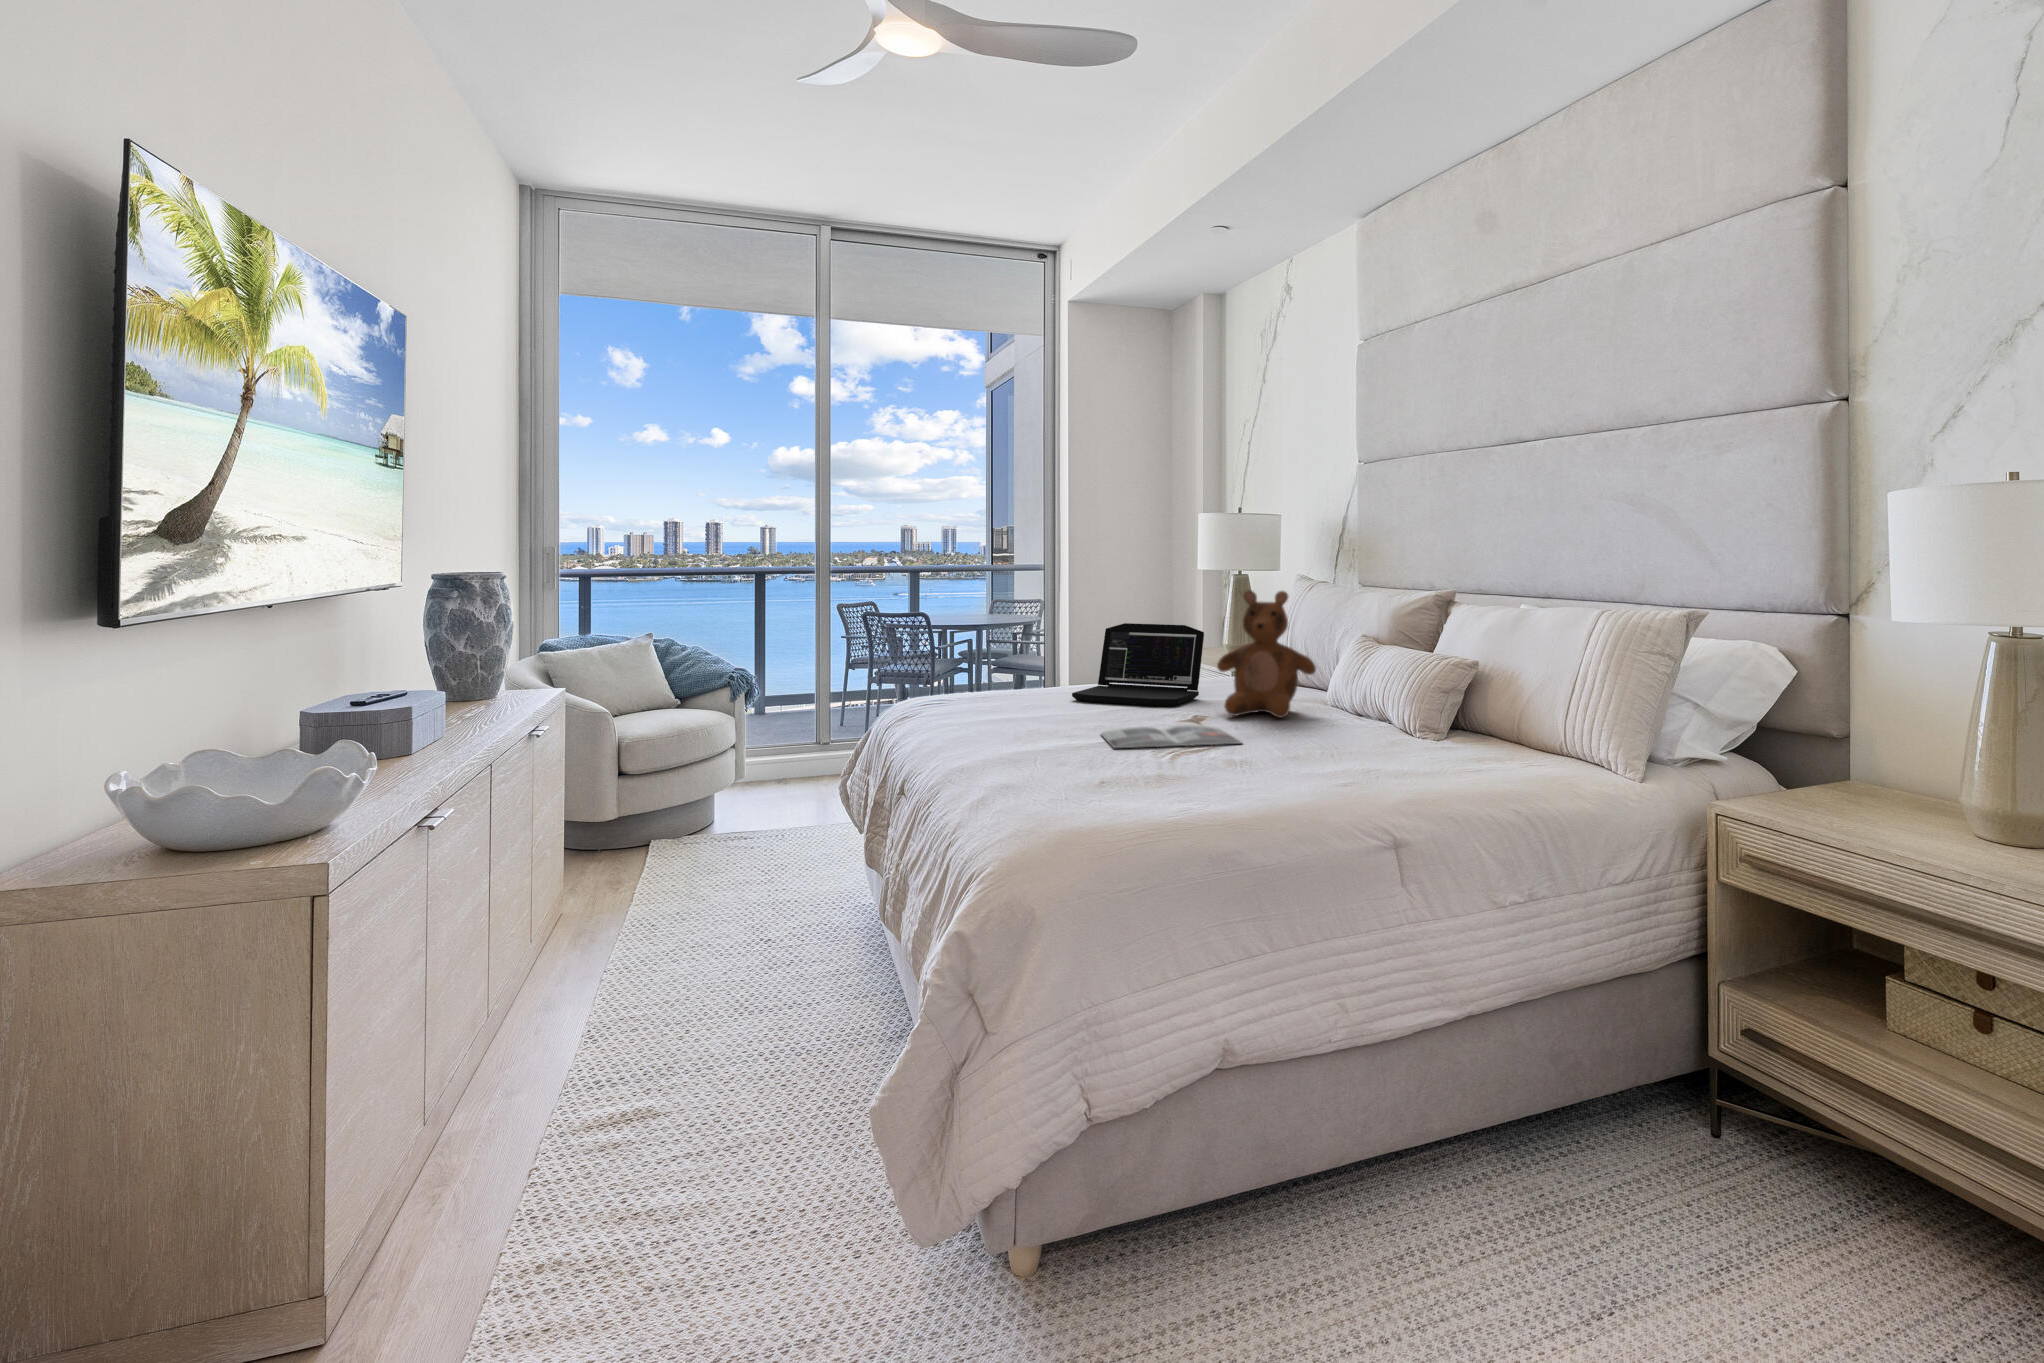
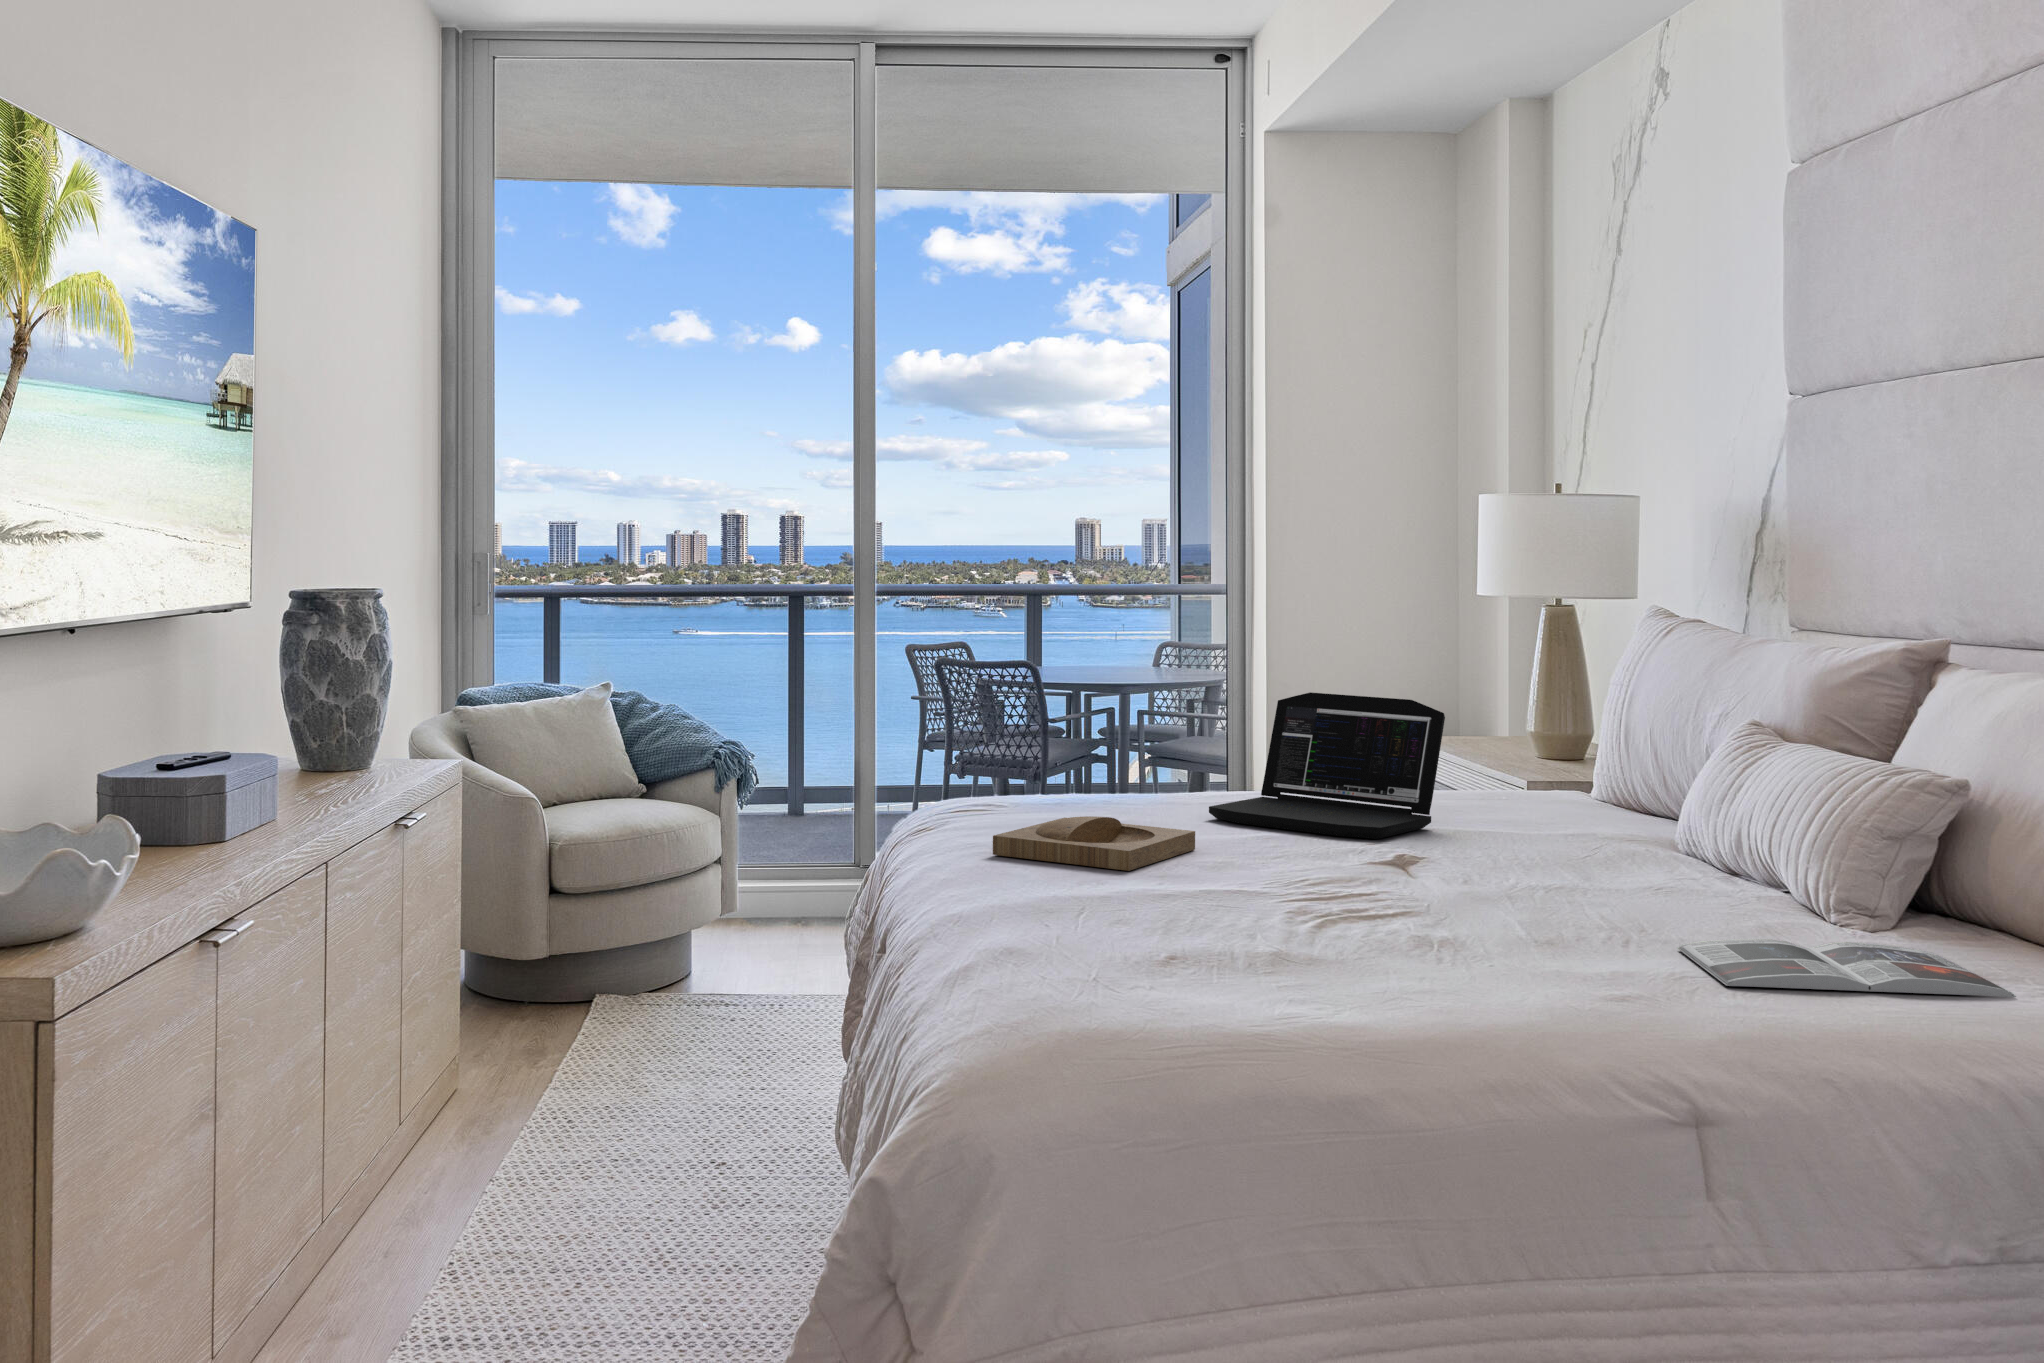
teddy bear: present [1217,590,1316,718] -> none [1451,644,1632,872]
tray: none [958,702,1076,733] -> present [993,816,1195,871]
magazine: present [1102,725,1241,748] -> present [1677,939,2016,997]

